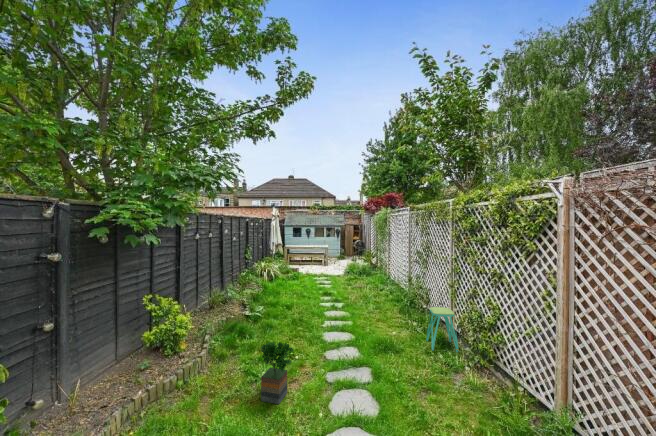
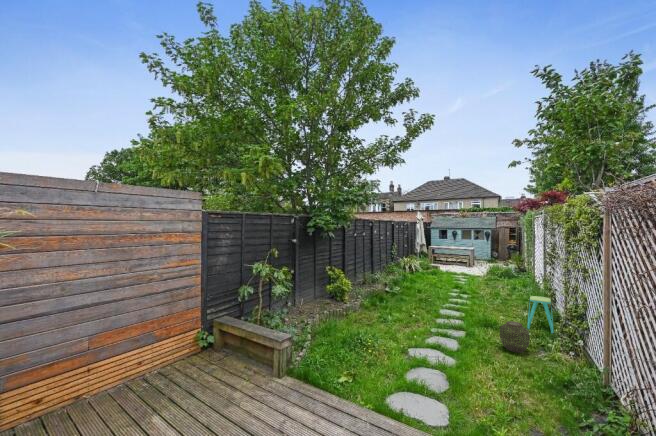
potted tree: present [261,342,293,404] -> none [386,295,407,330]
woven basket: none [429,358,469,405] -> present [500,321,530,353]

